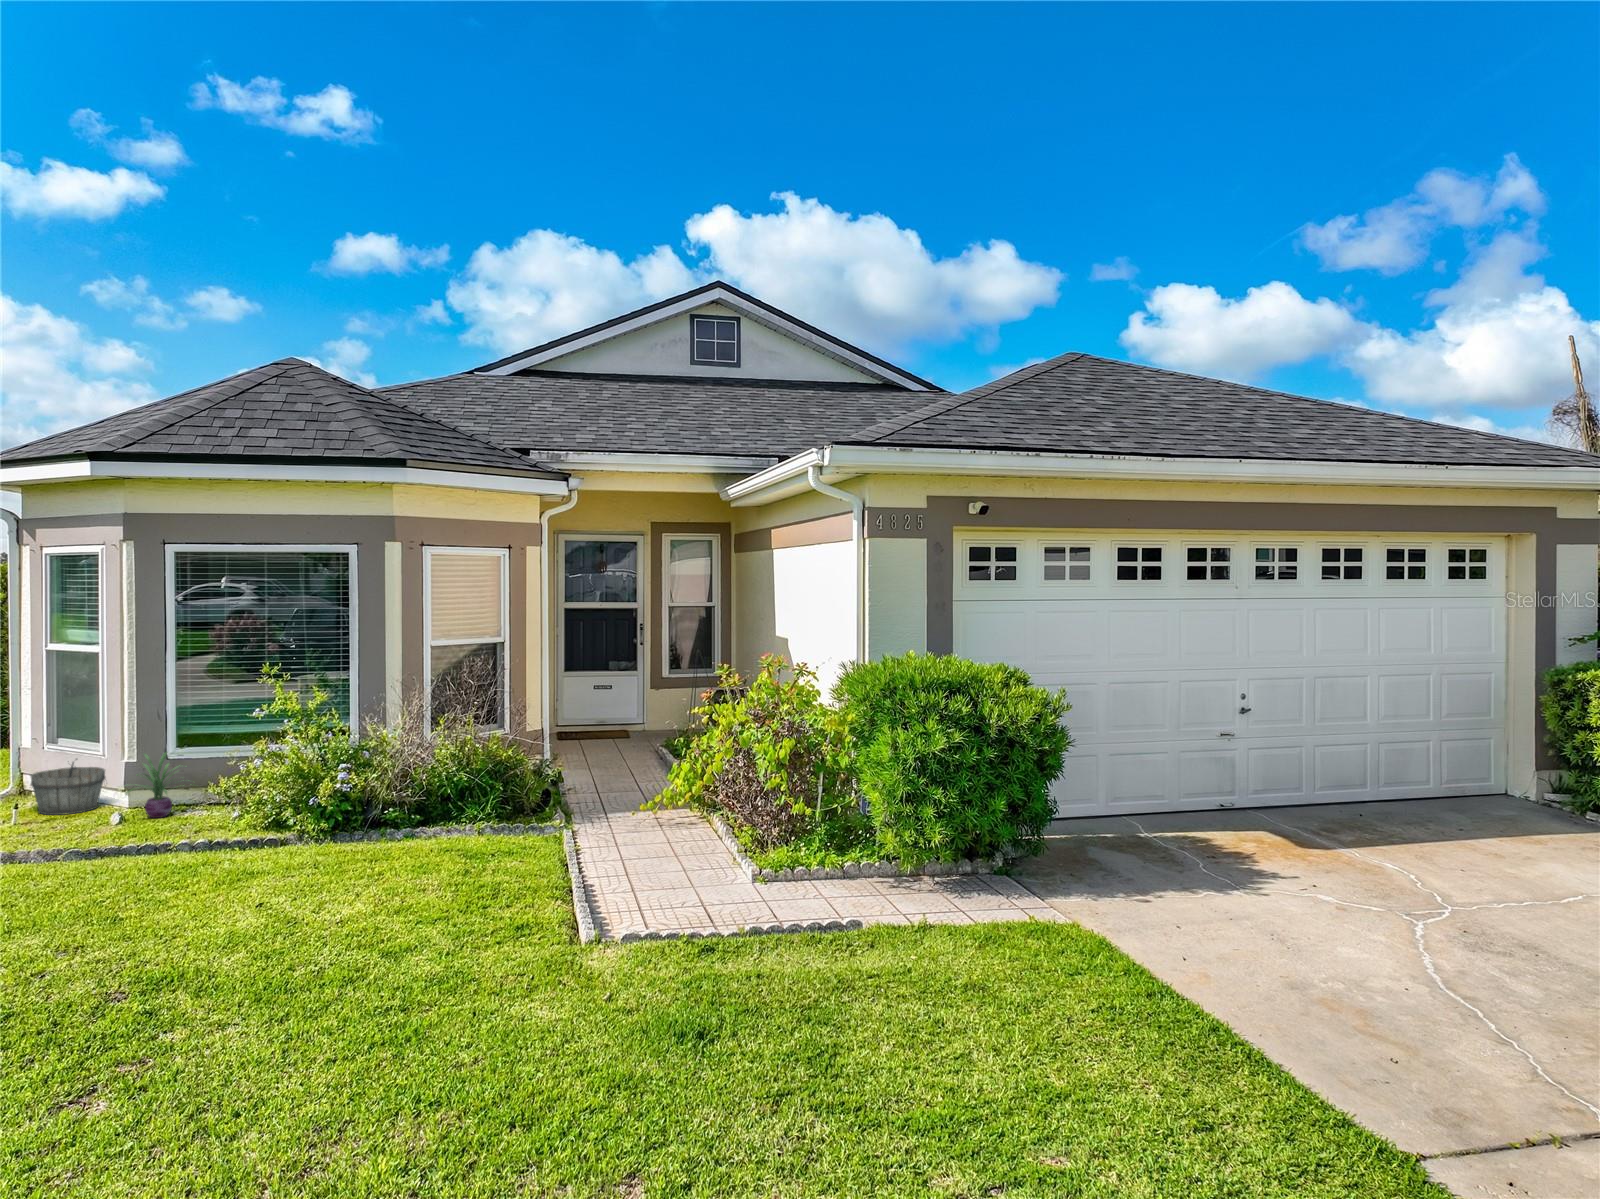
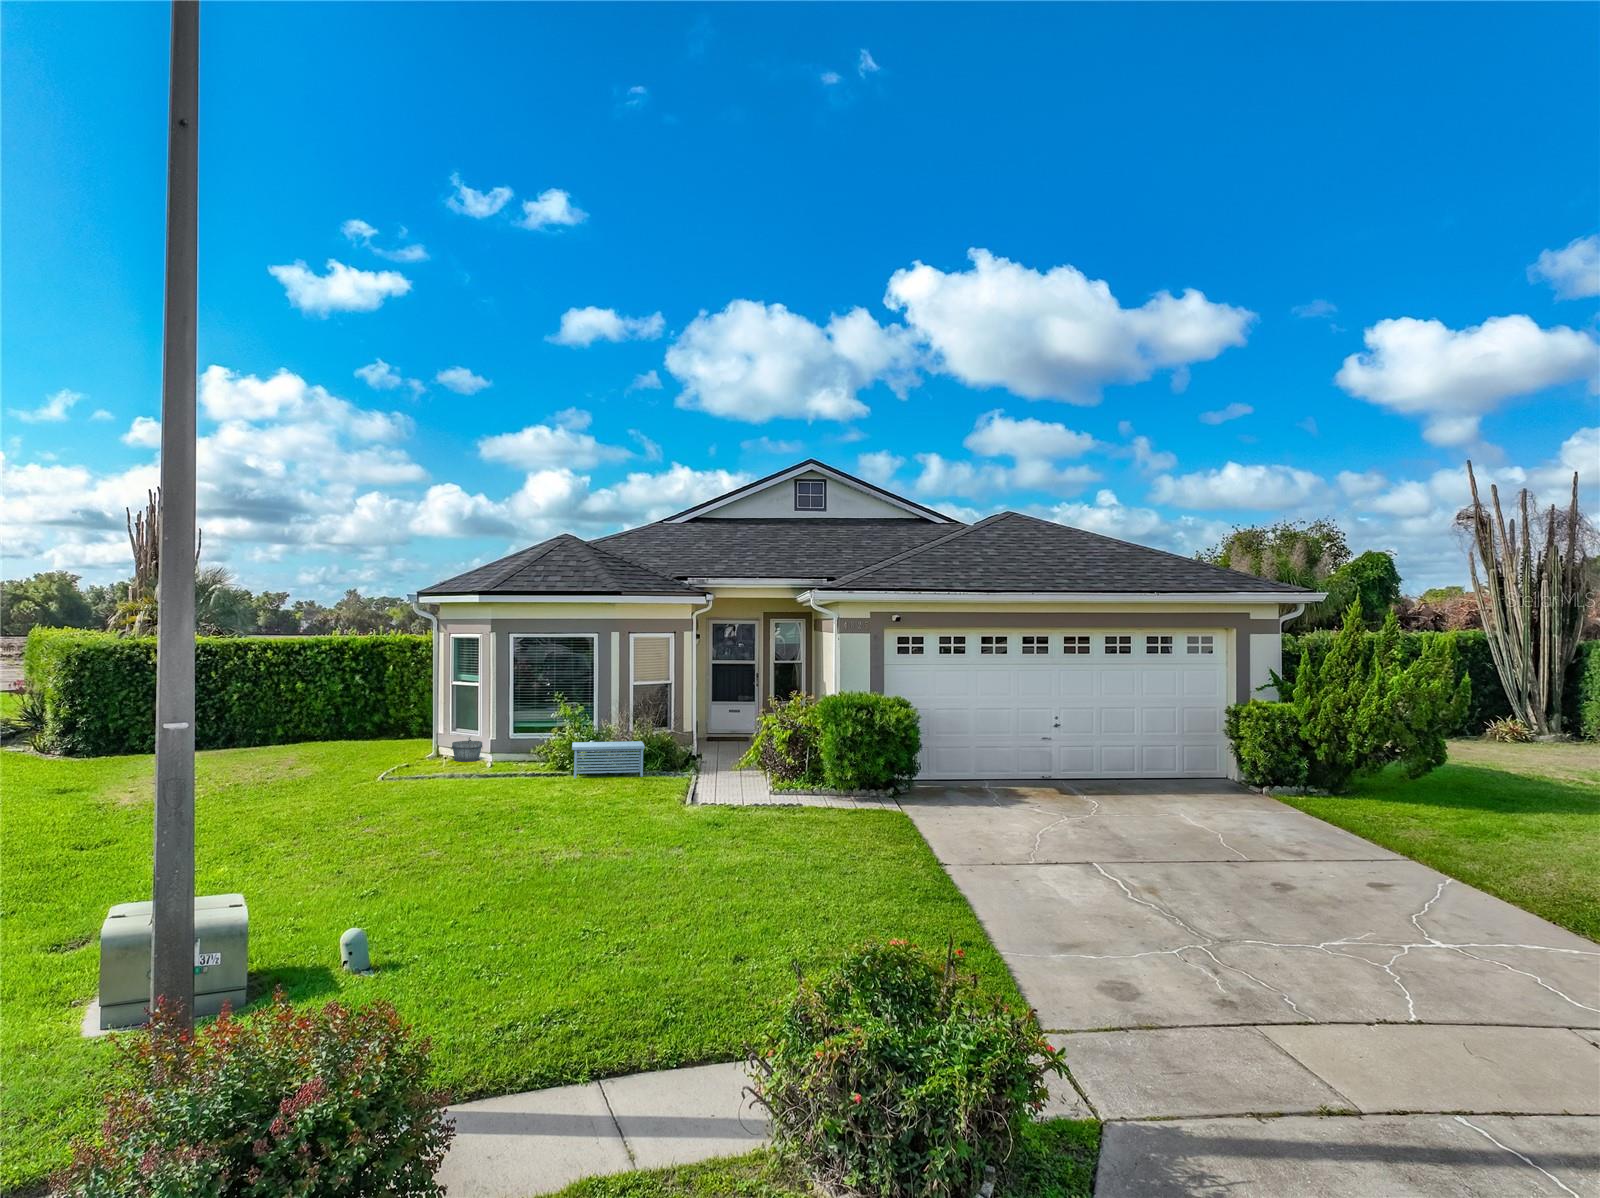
decorative plant: present [135,752,172,818] -> none [490,733,525,764]
storage bench: none [296,763,464,856] -> present [572,741,645,778]

